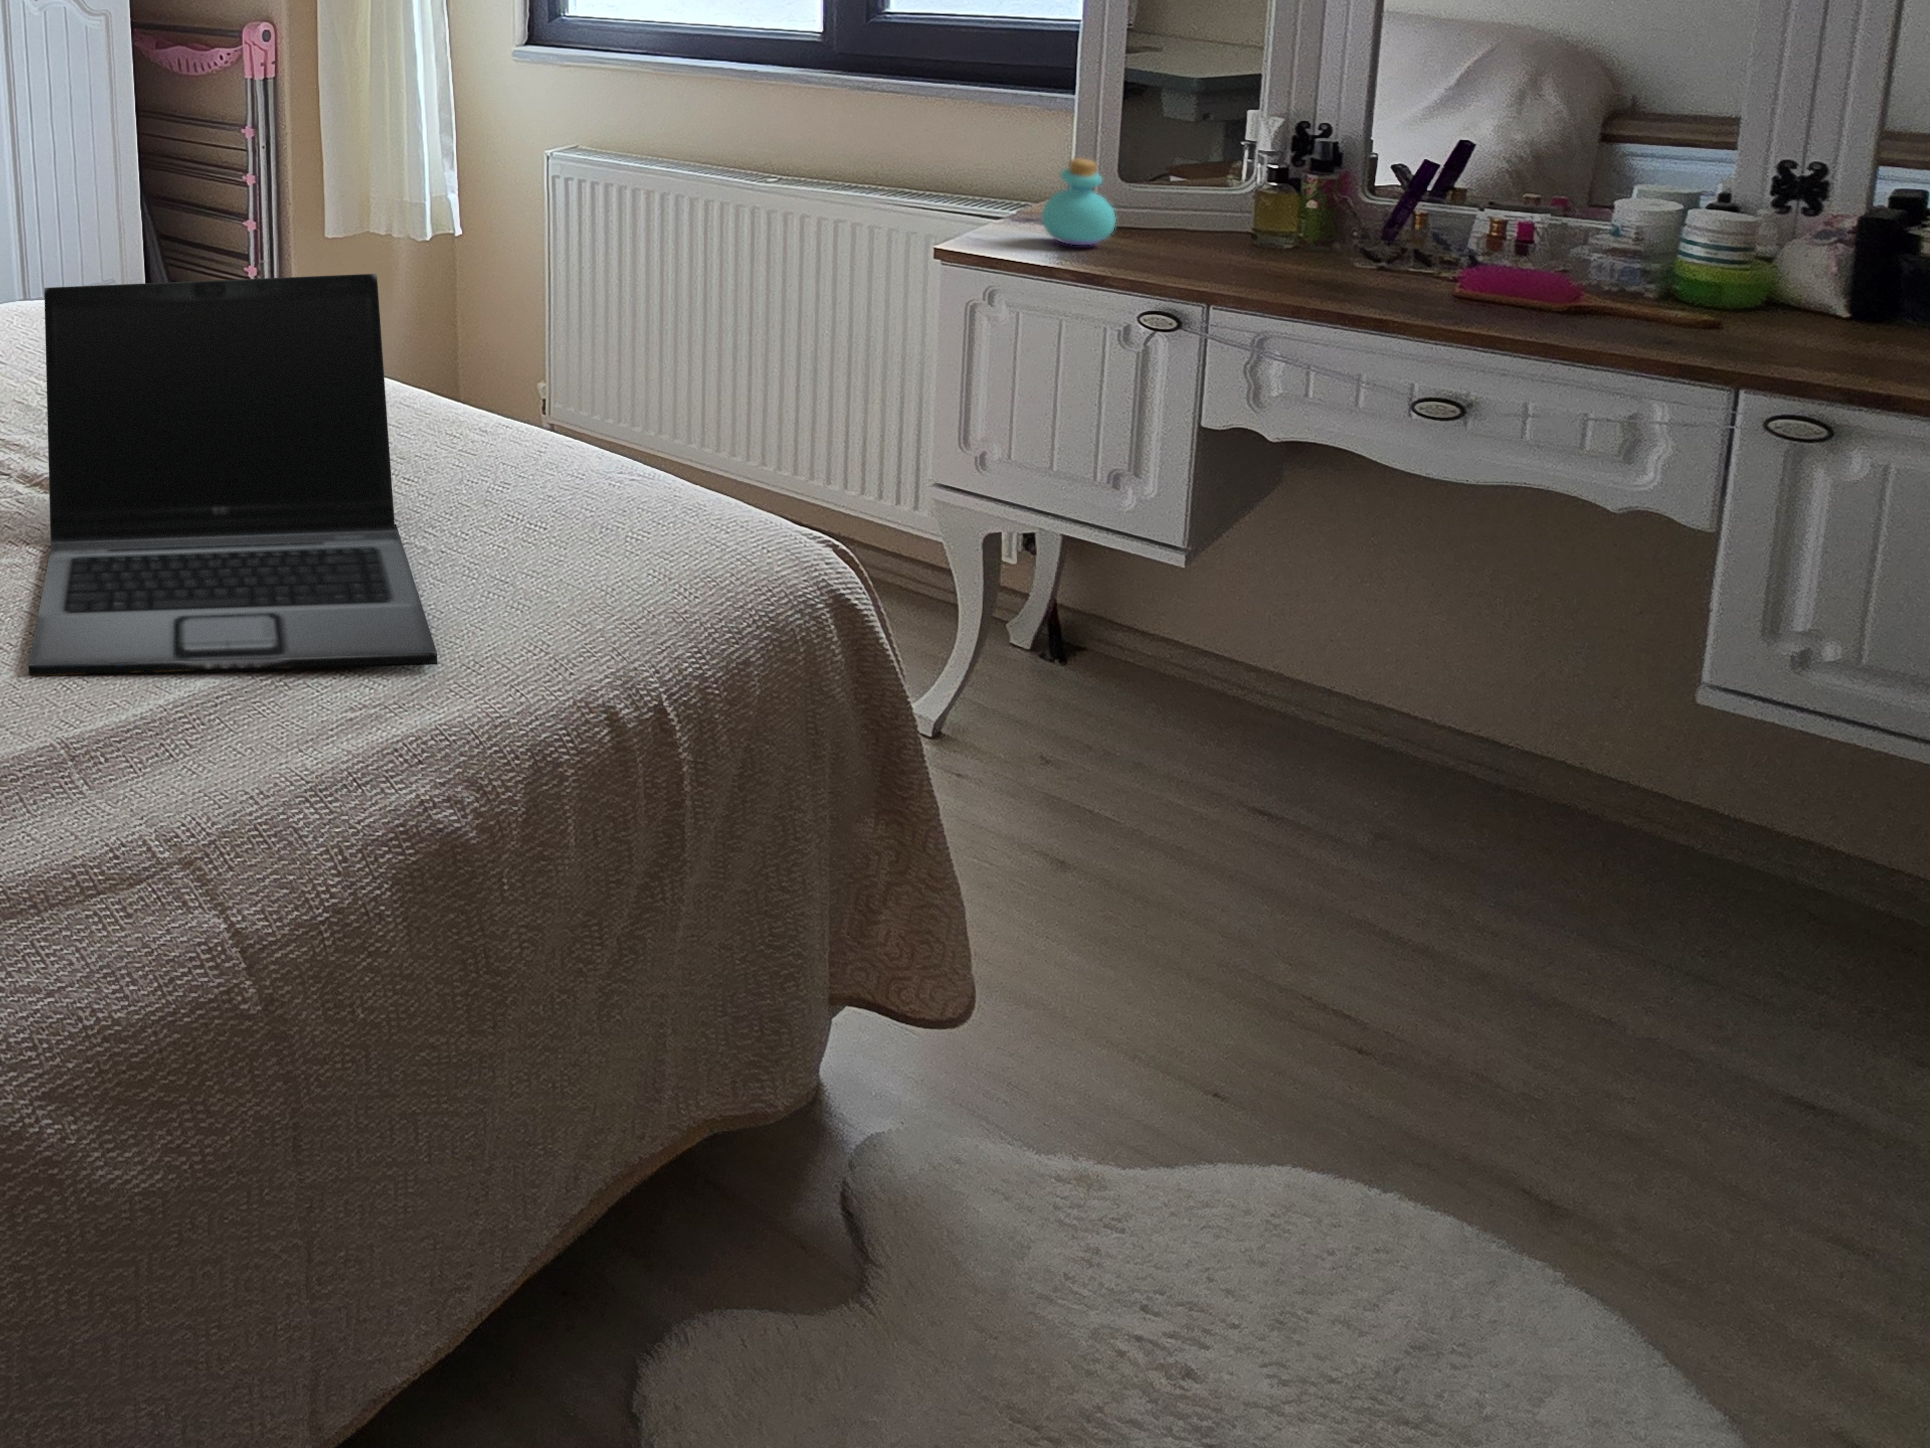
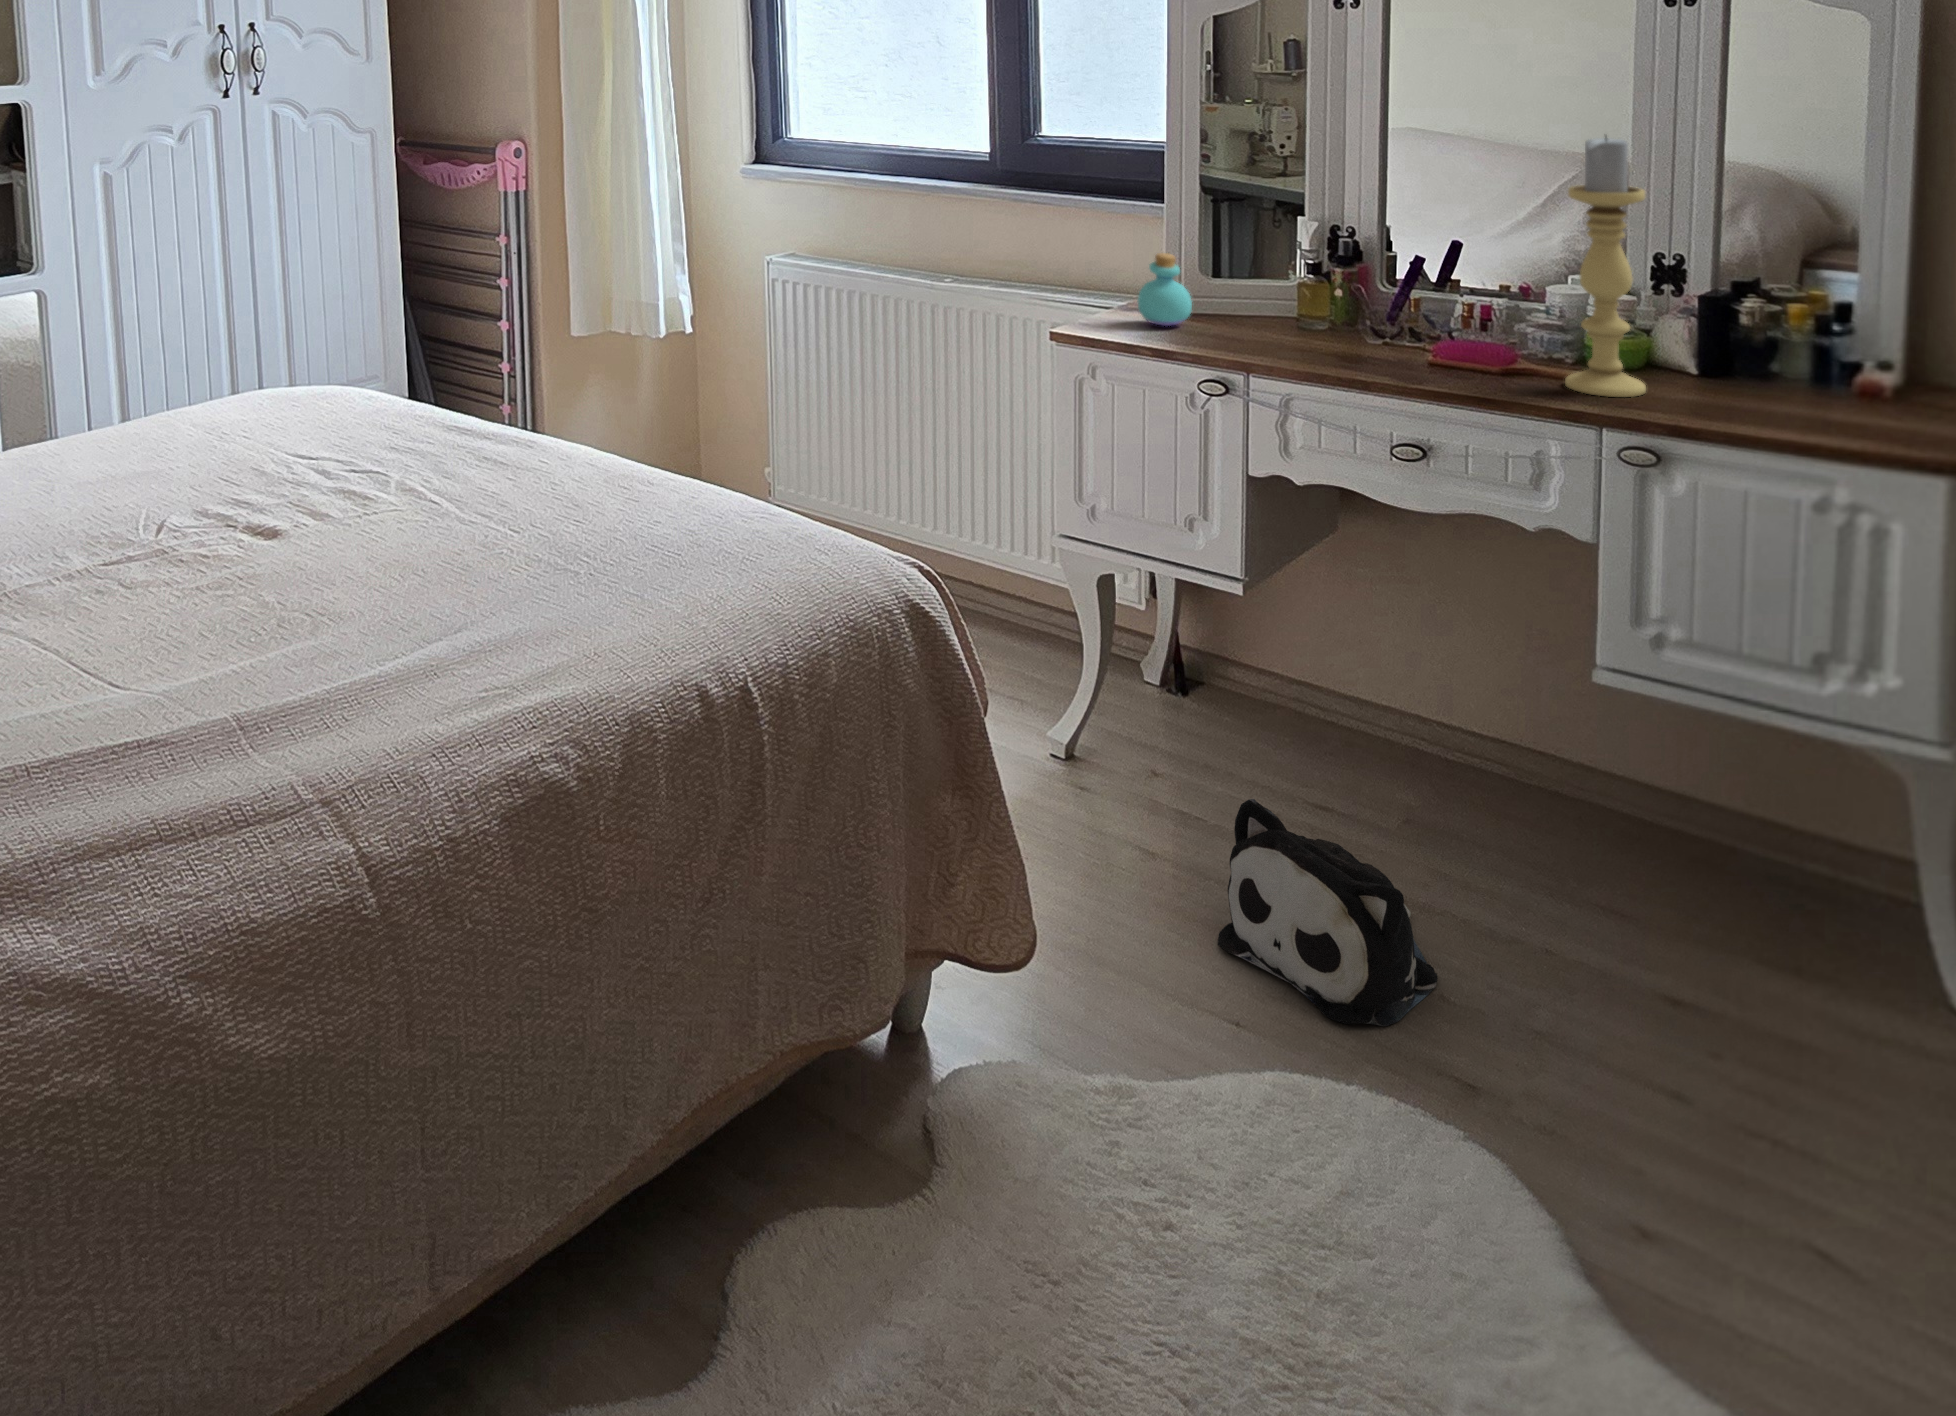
candle holder: none [1679,12,1837,354] -> present [1565,136,1646,397]
laptop: present [29,274,437,676] -> none [212,344,554,681]
plush toy: none [1160,816,1460,1101] -> present [1218,799,1438,1026]

